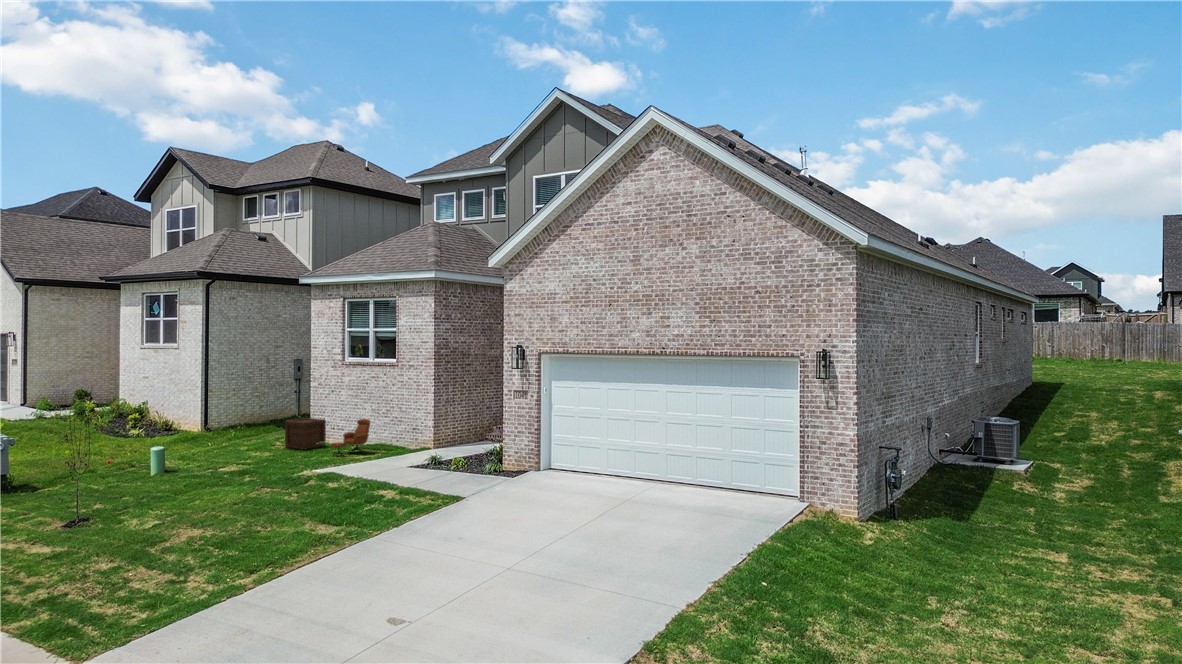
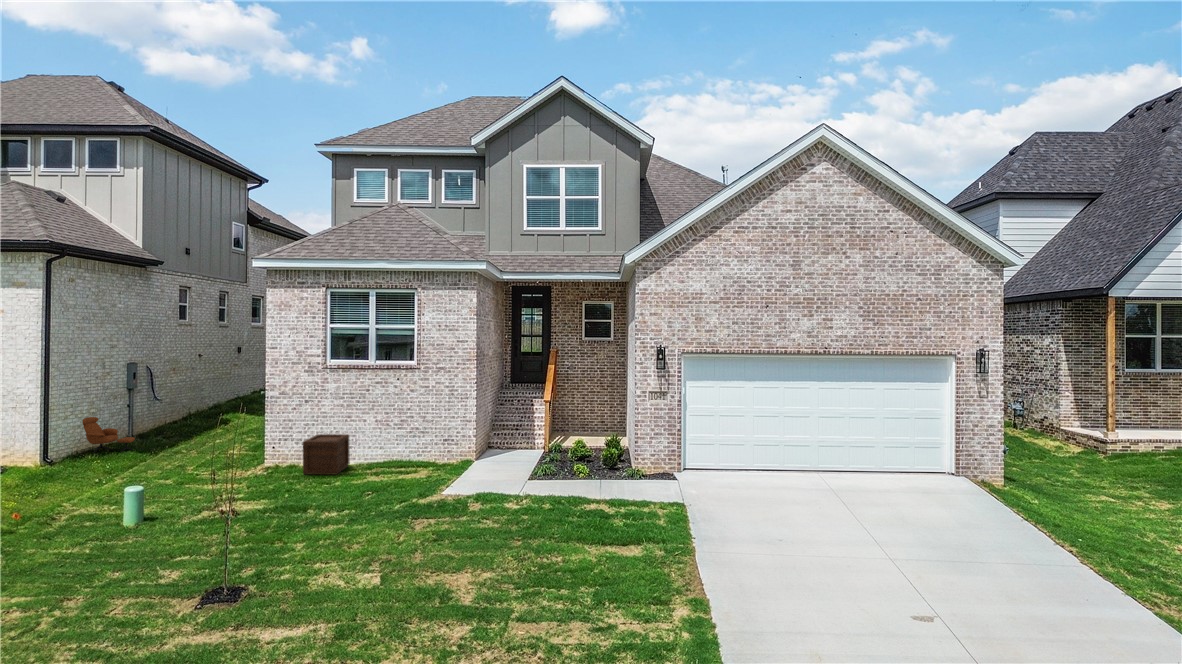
lounge chair: present [332,419,370,456] -> present [83,417,135,453]

